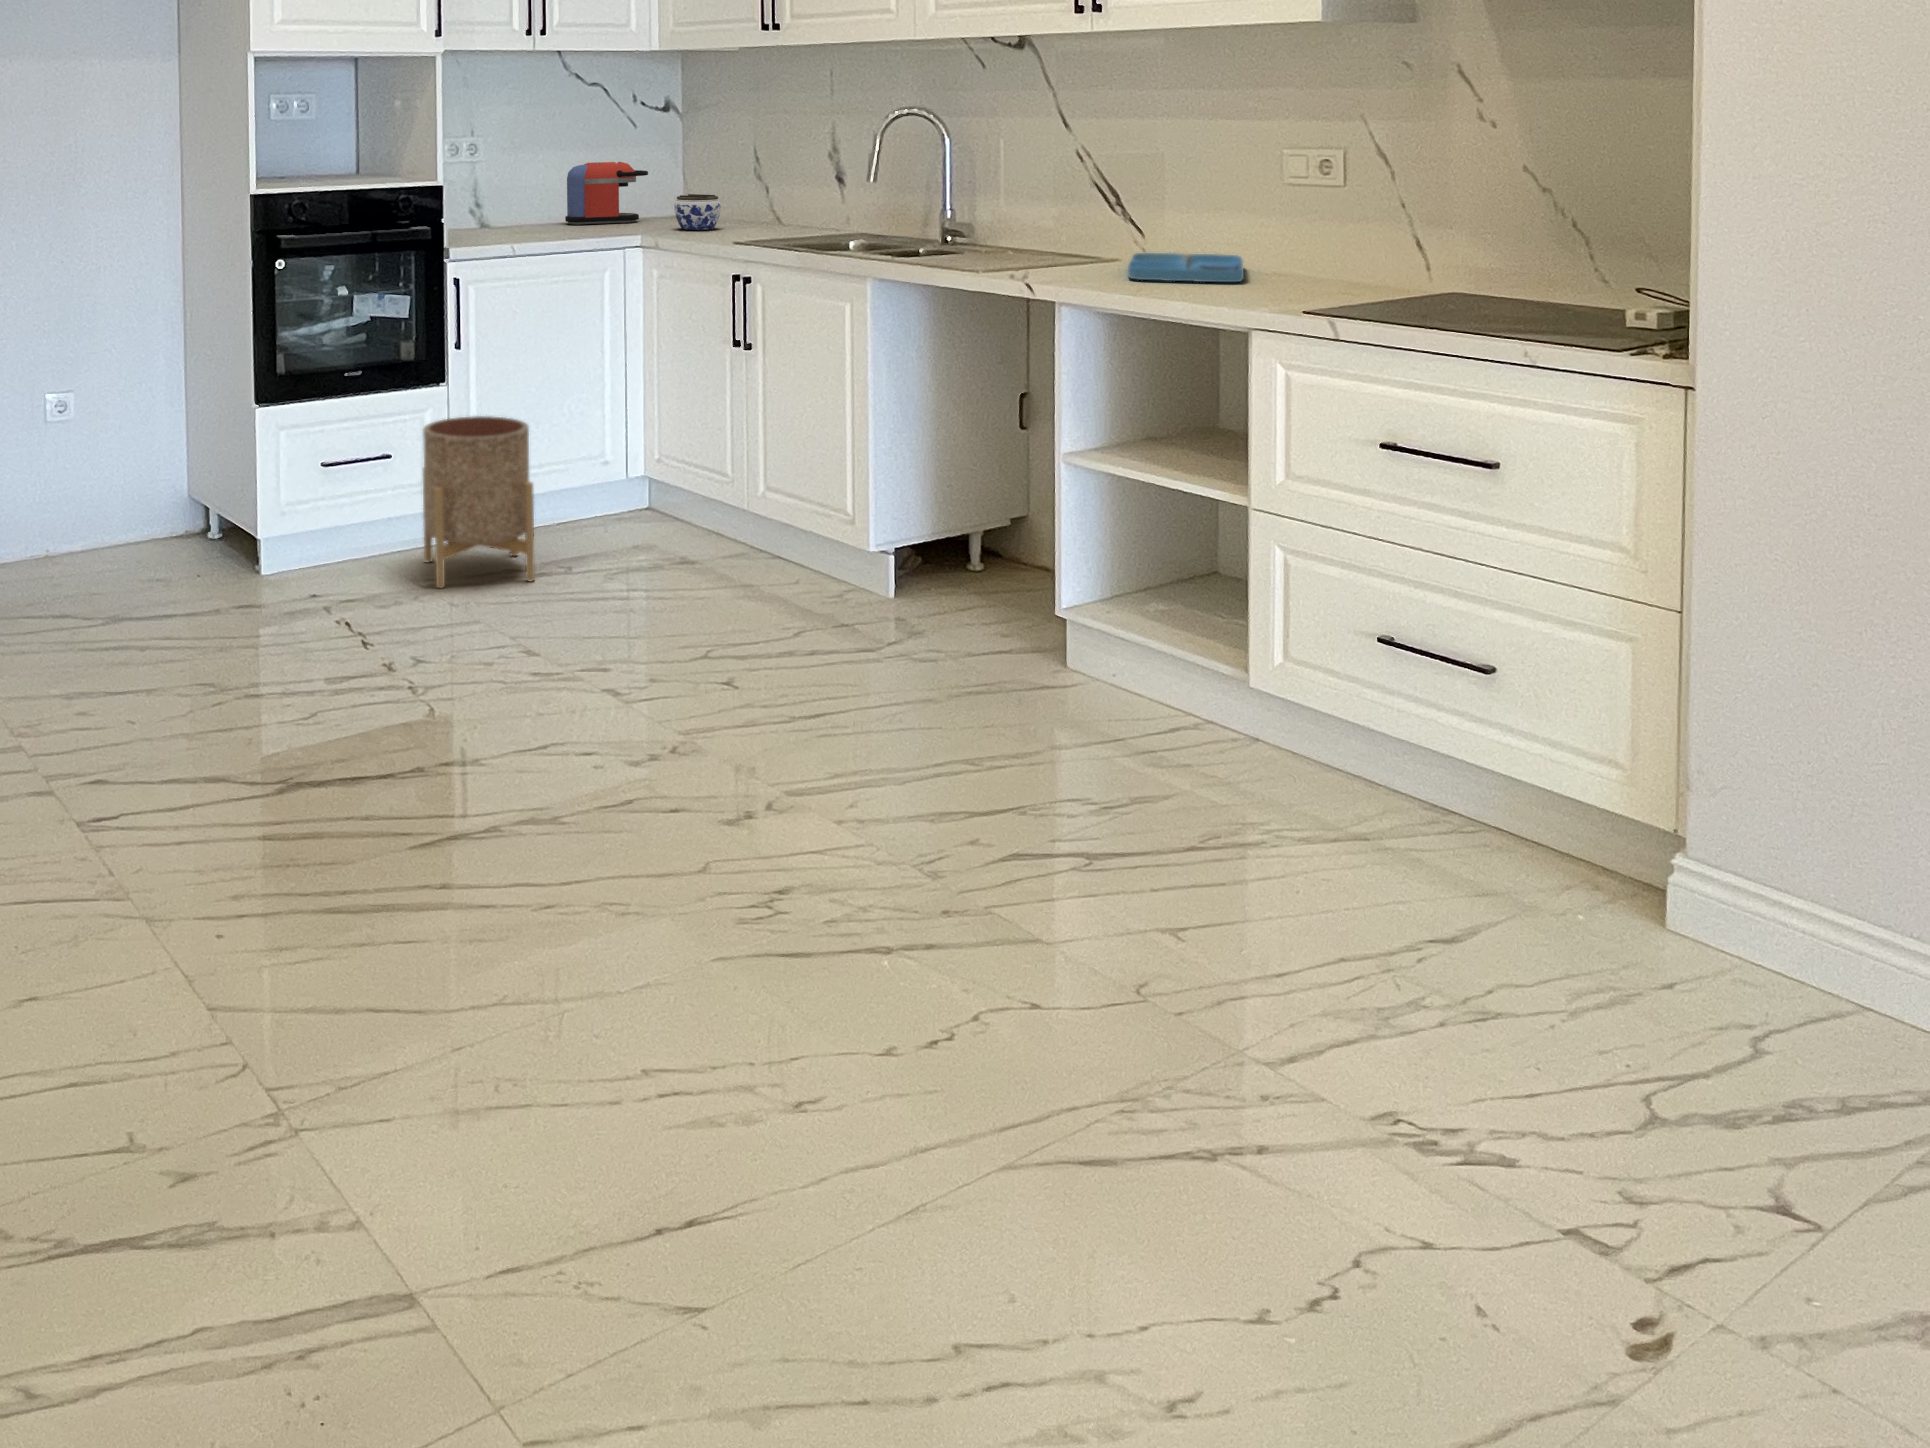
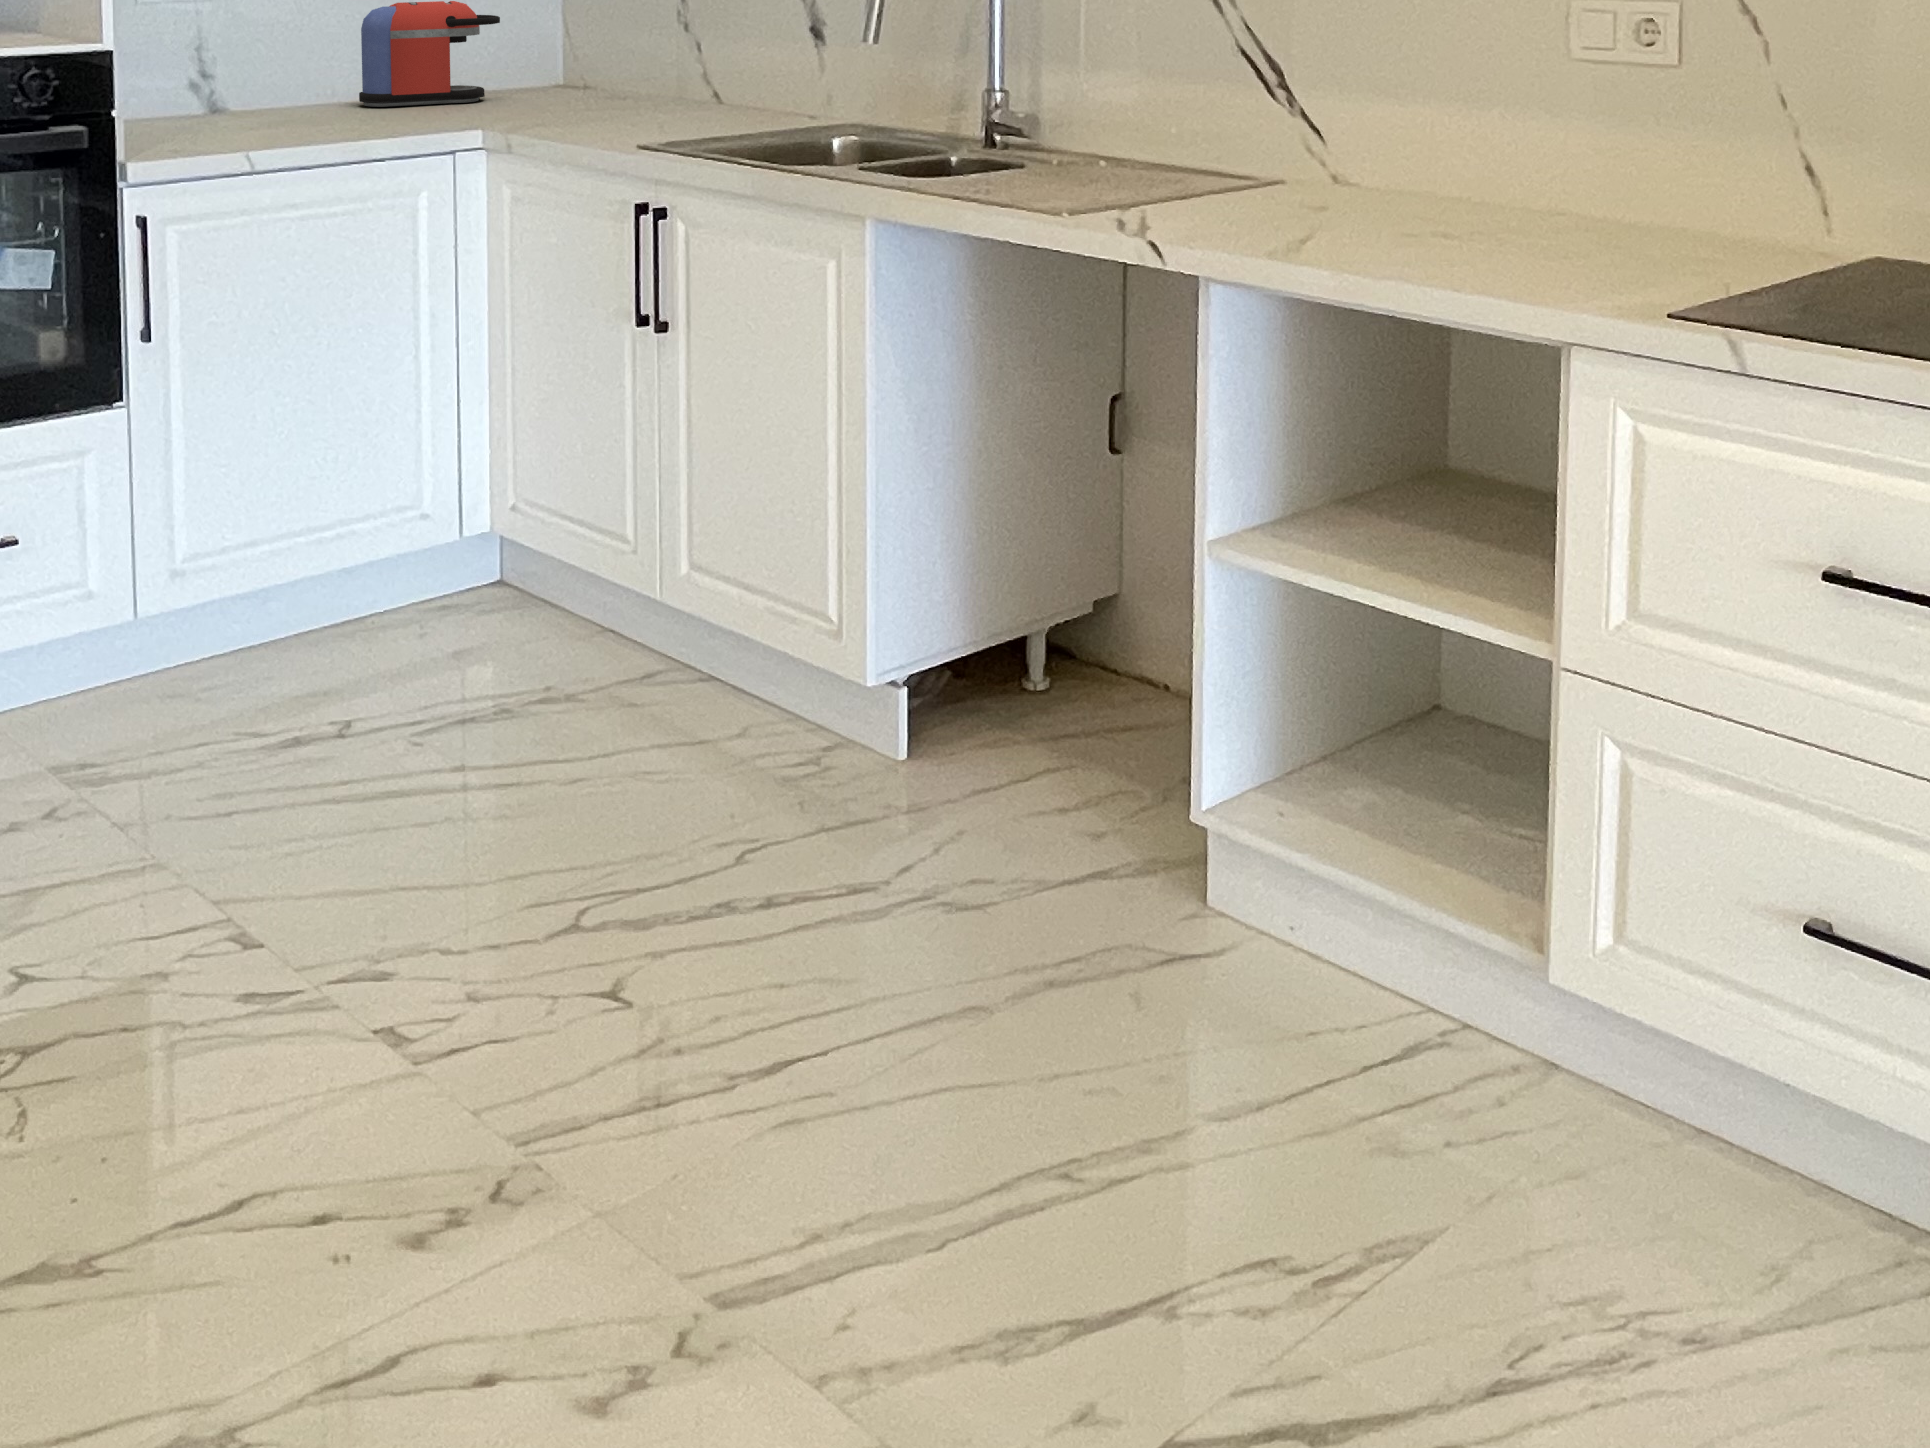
jar: present [674,194,721,230] -> none [541,57,618,118]
tray: present [1128,253,1244,282] -> none [1313,173,1514,235]
planter: present [423,416,535,588] -> none [75,456,282,780]

